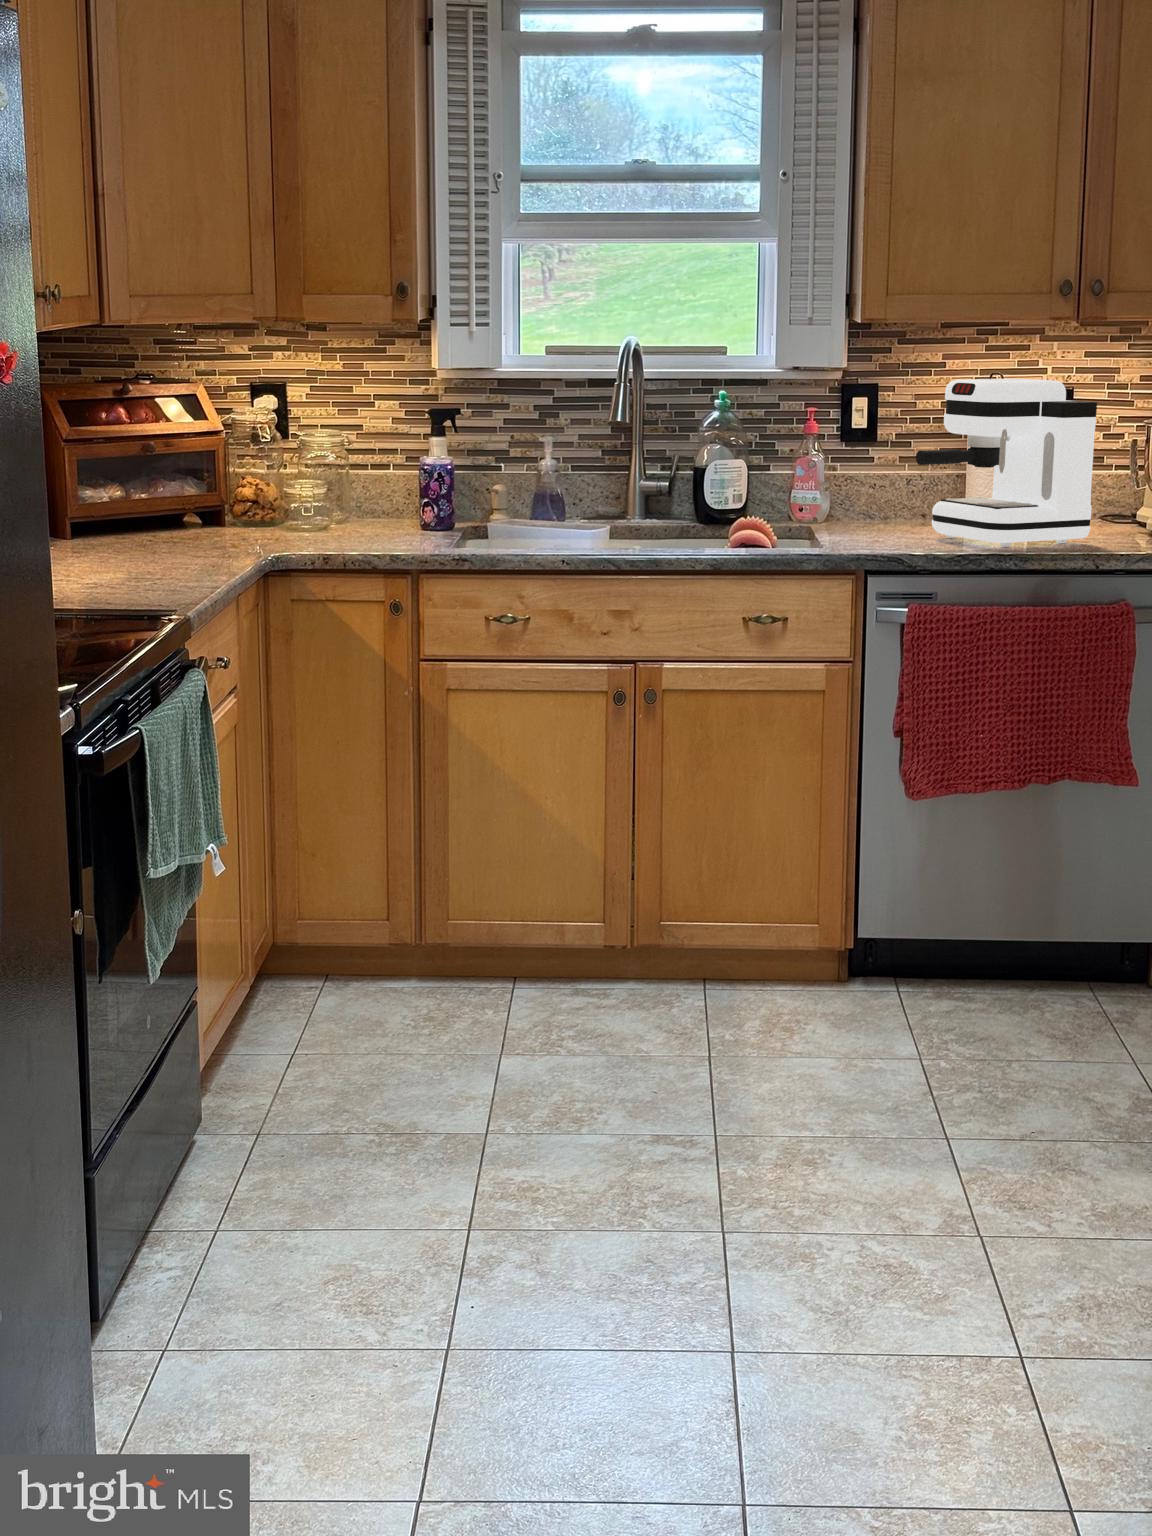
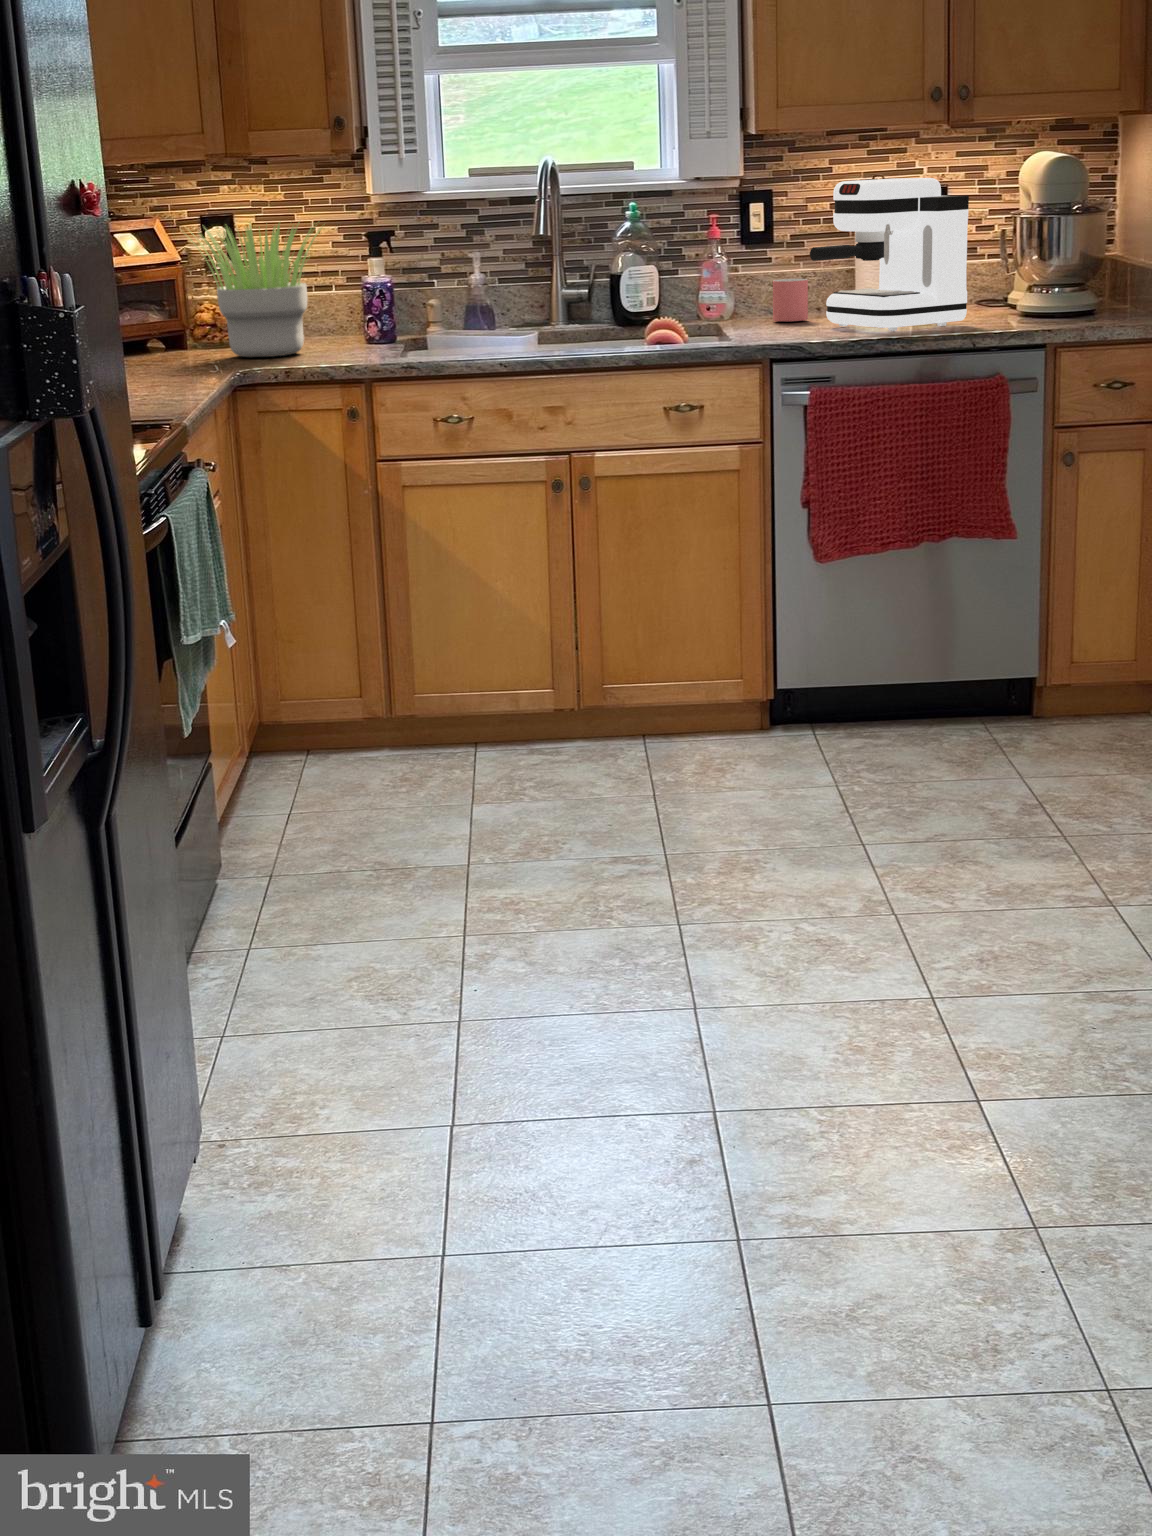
potted plant: none [220,392,386,540] -> present [191,224,322,357]
mug: none [873,481,913,528] -> present [773,279,808,322]

